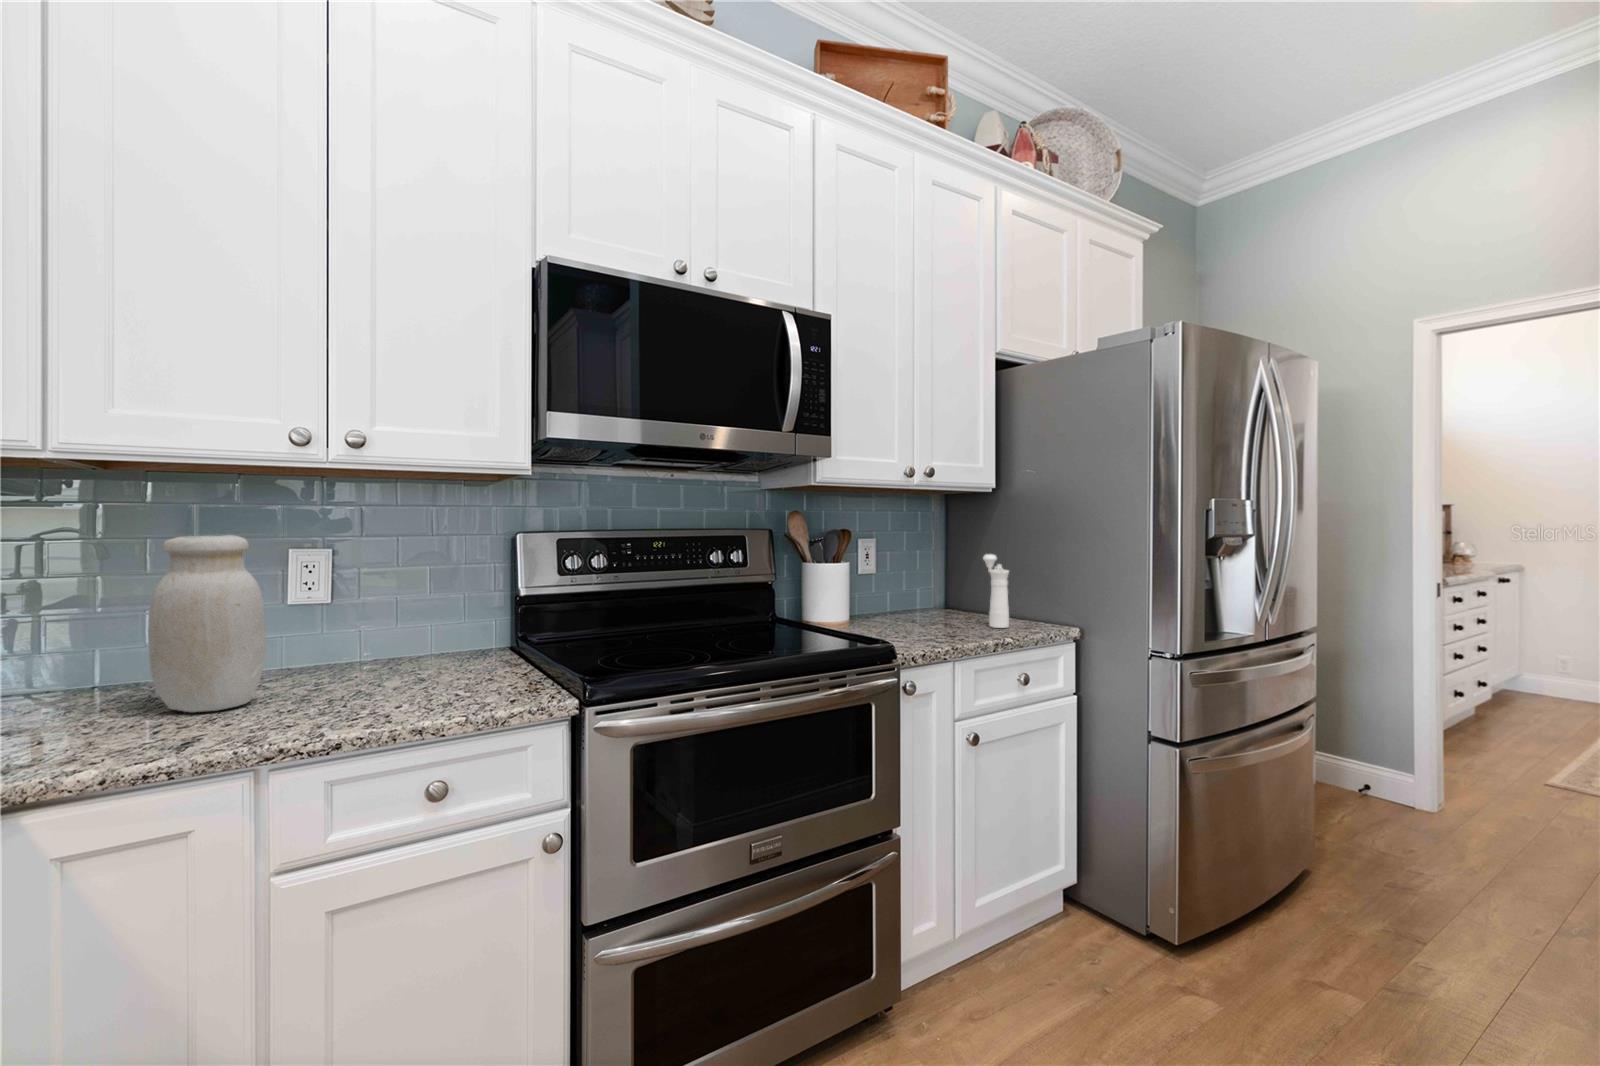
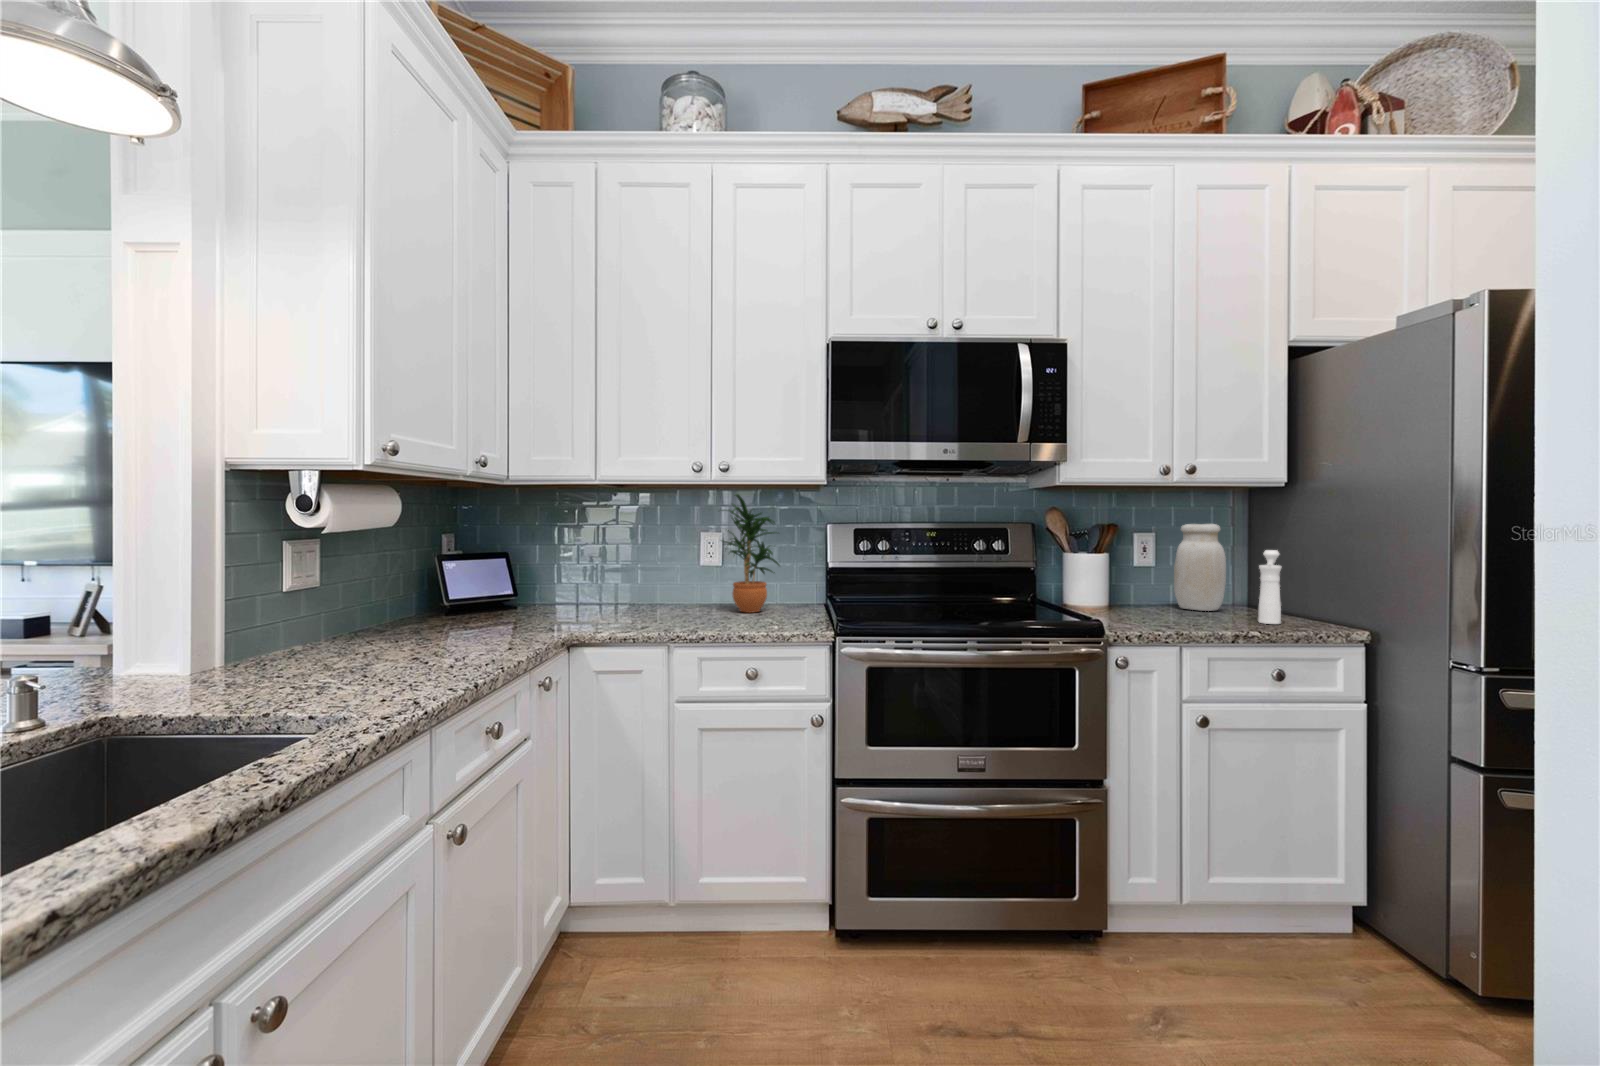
potted plant: none [333,486,450,677] -> present [725,494,780,613]
jar: present [148,535,266,712] -> present [1174,524,1226,611]

